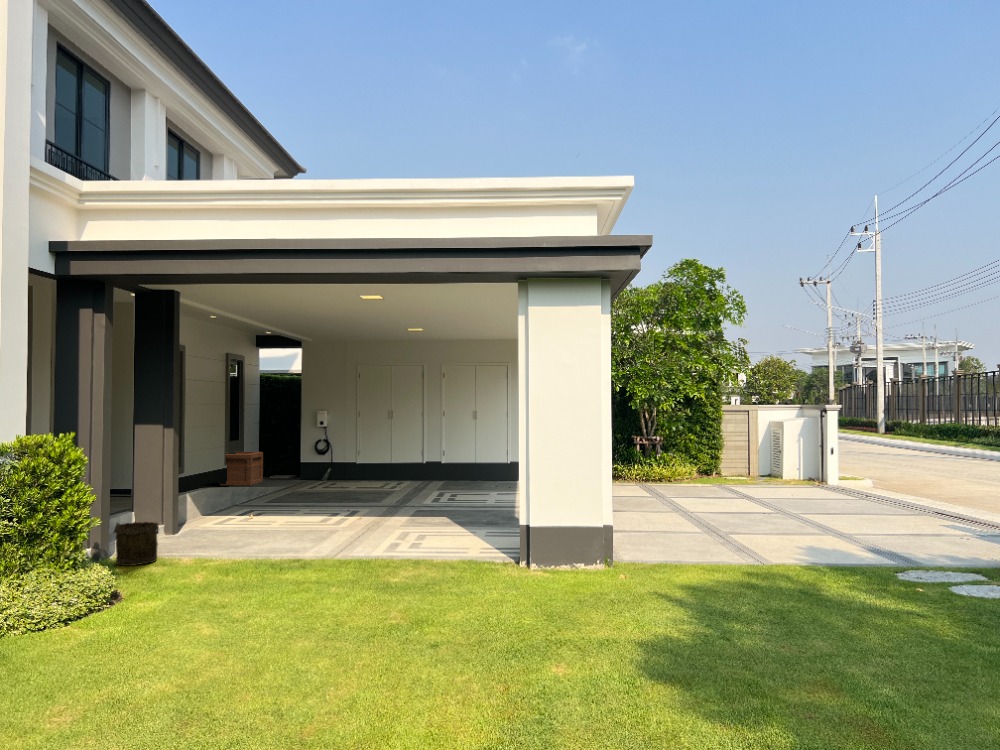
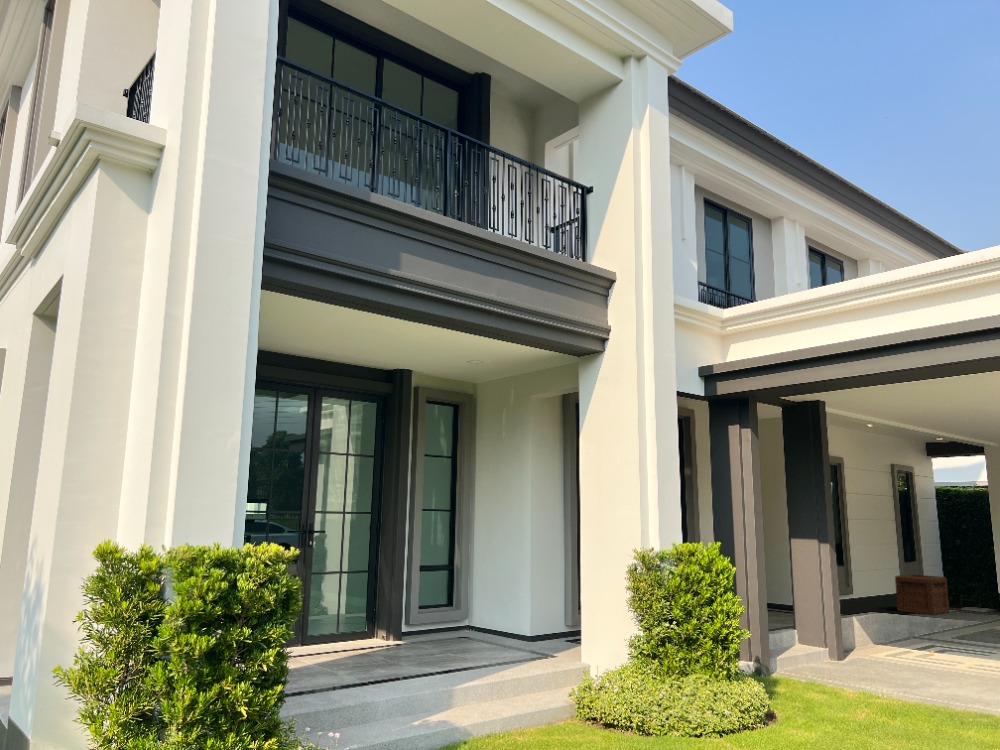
bucket: present [114,522,159,566] -> none [772,638,818,687]

